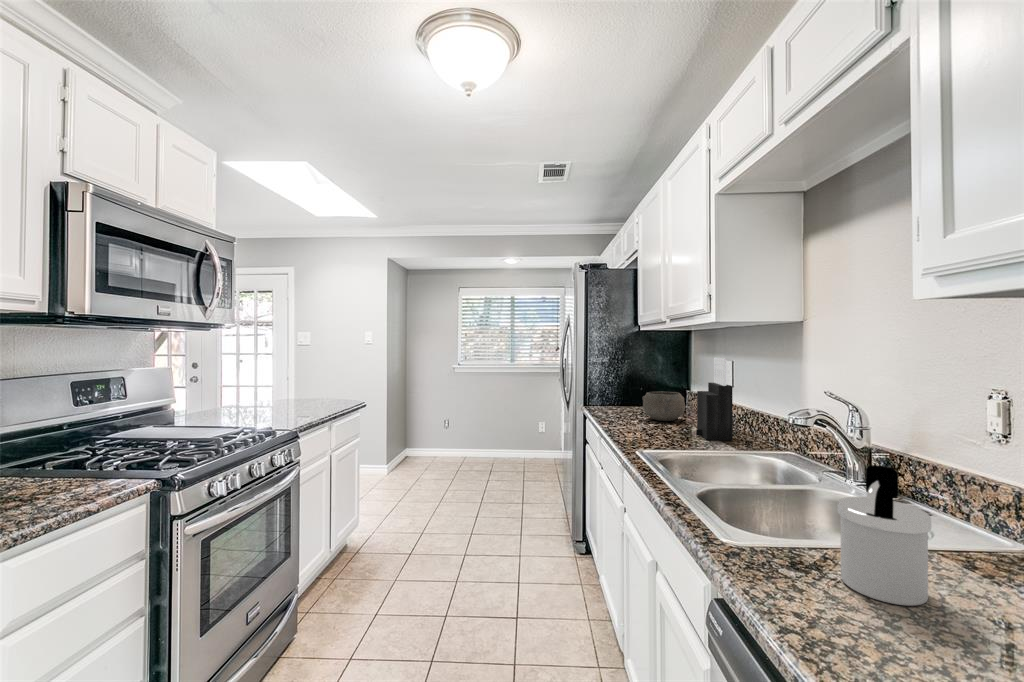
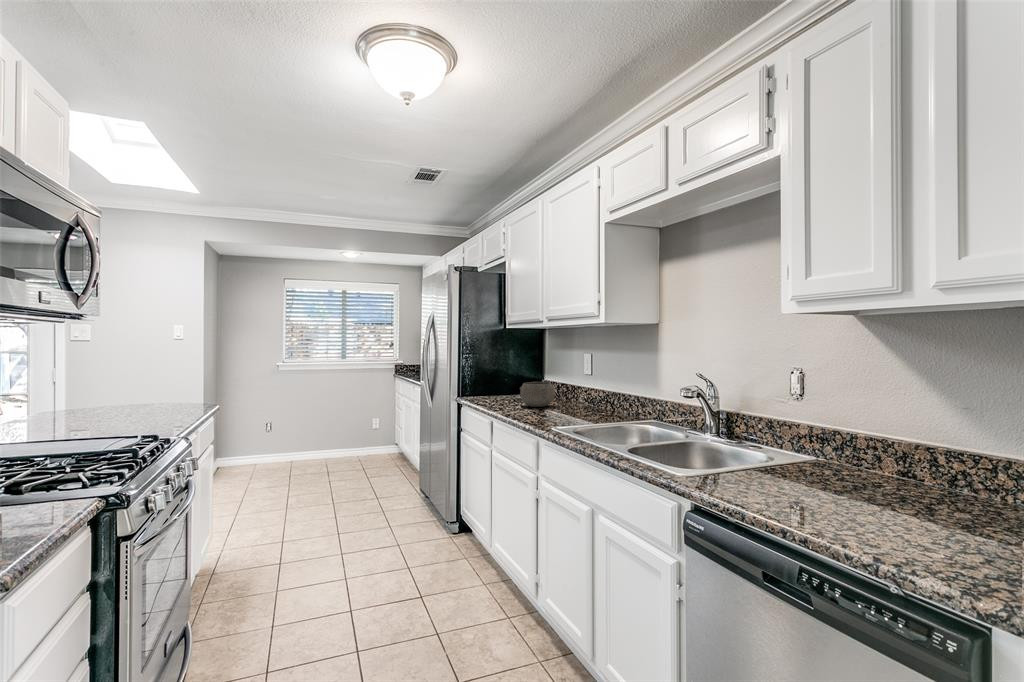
knife block: present [696,358,733,441] -> none [574,352,606,418]
soap dispenser: present [837,465,931,606] -> none [754,416,804,493]

